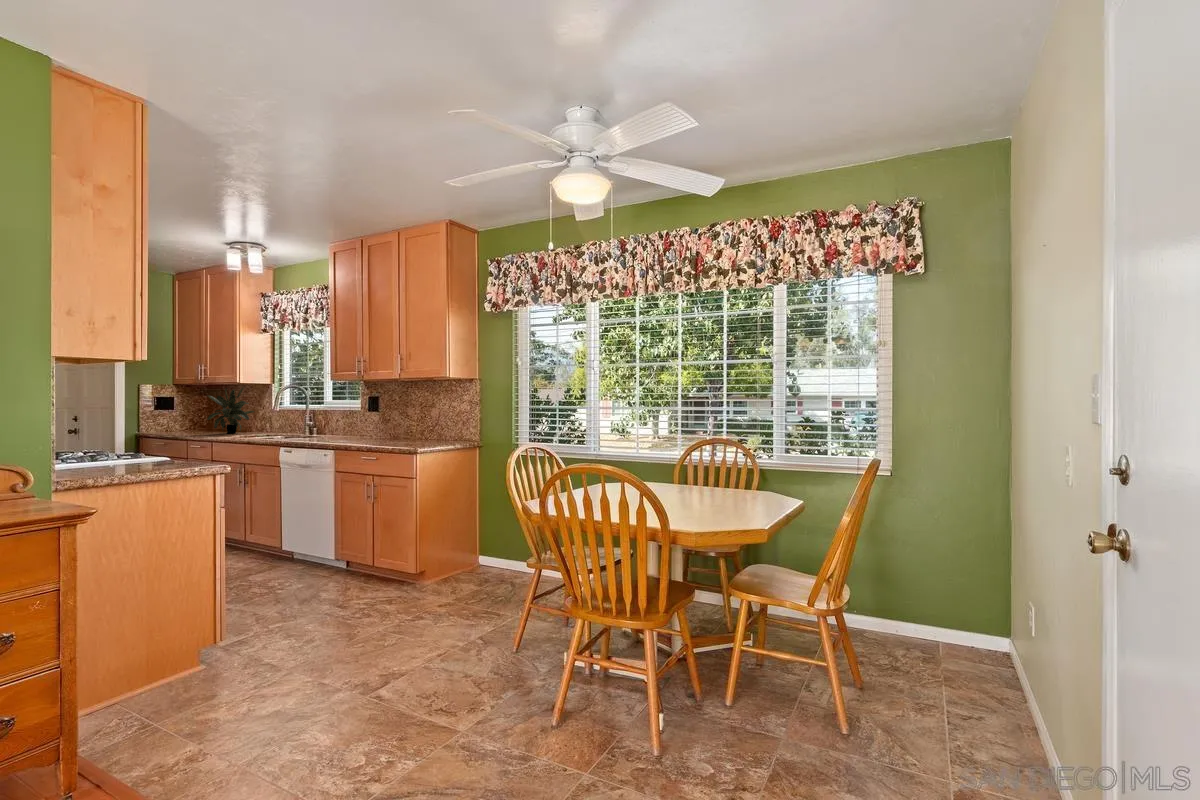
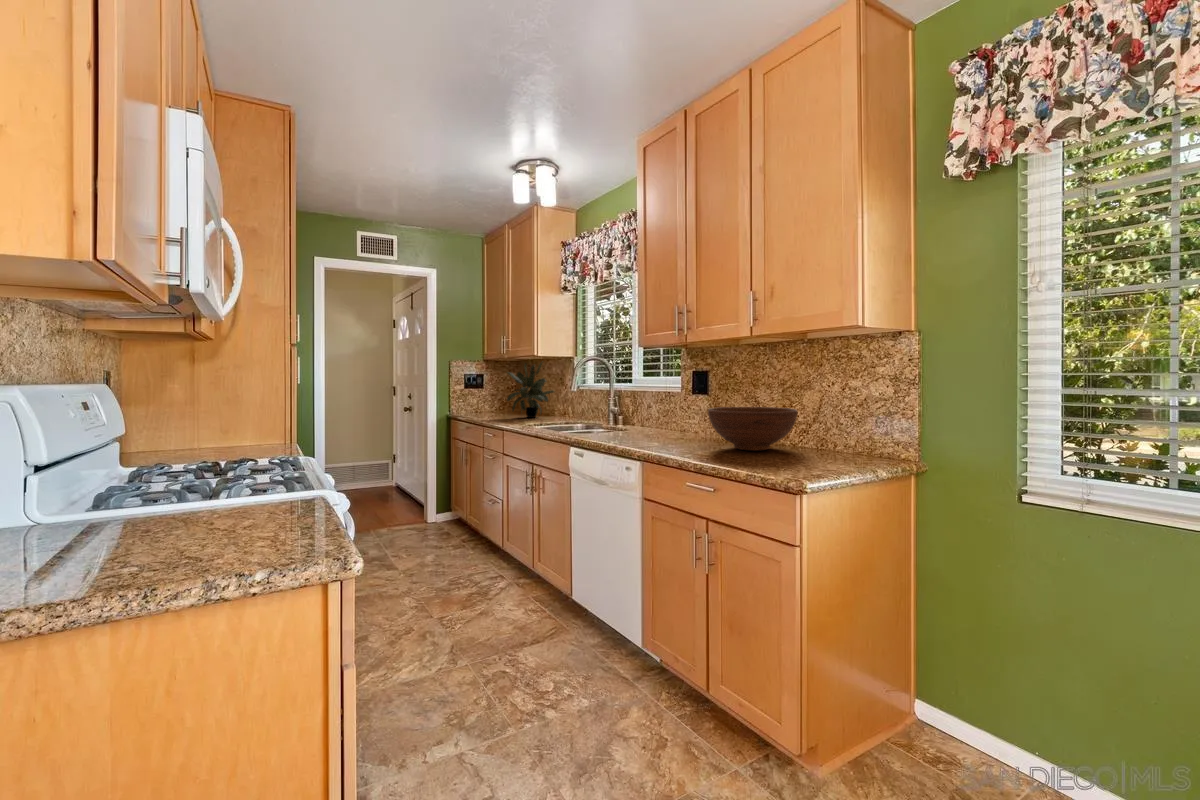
fruit bowl: none [376,418,426,441] -> present [708,407,798,451]

